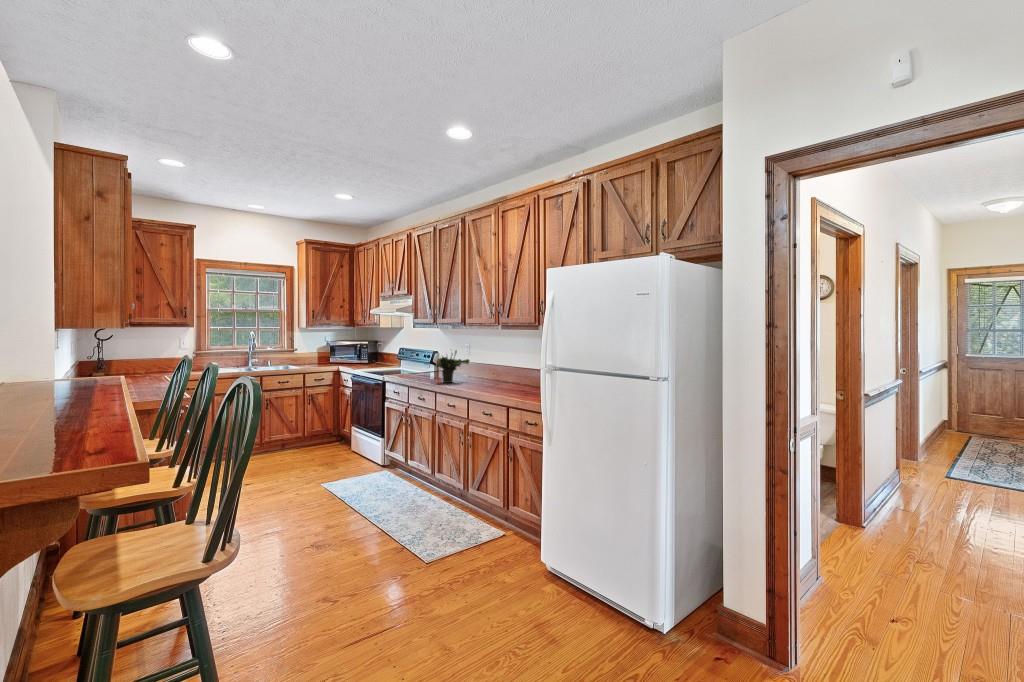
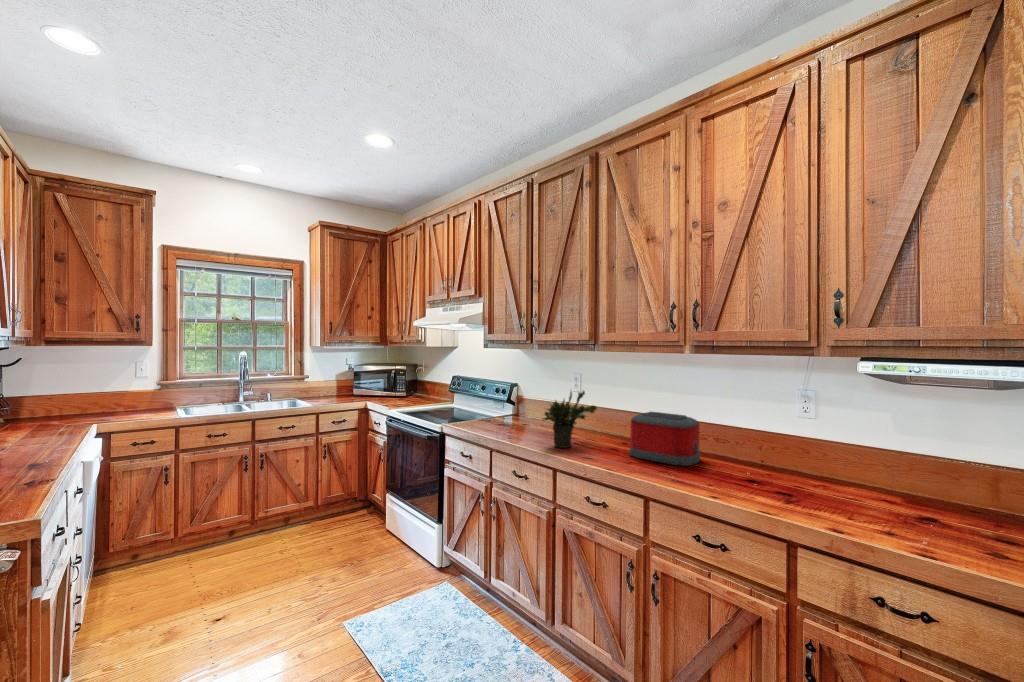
toaster: none [481,361,518,388] -> present [629,412,700,466]

